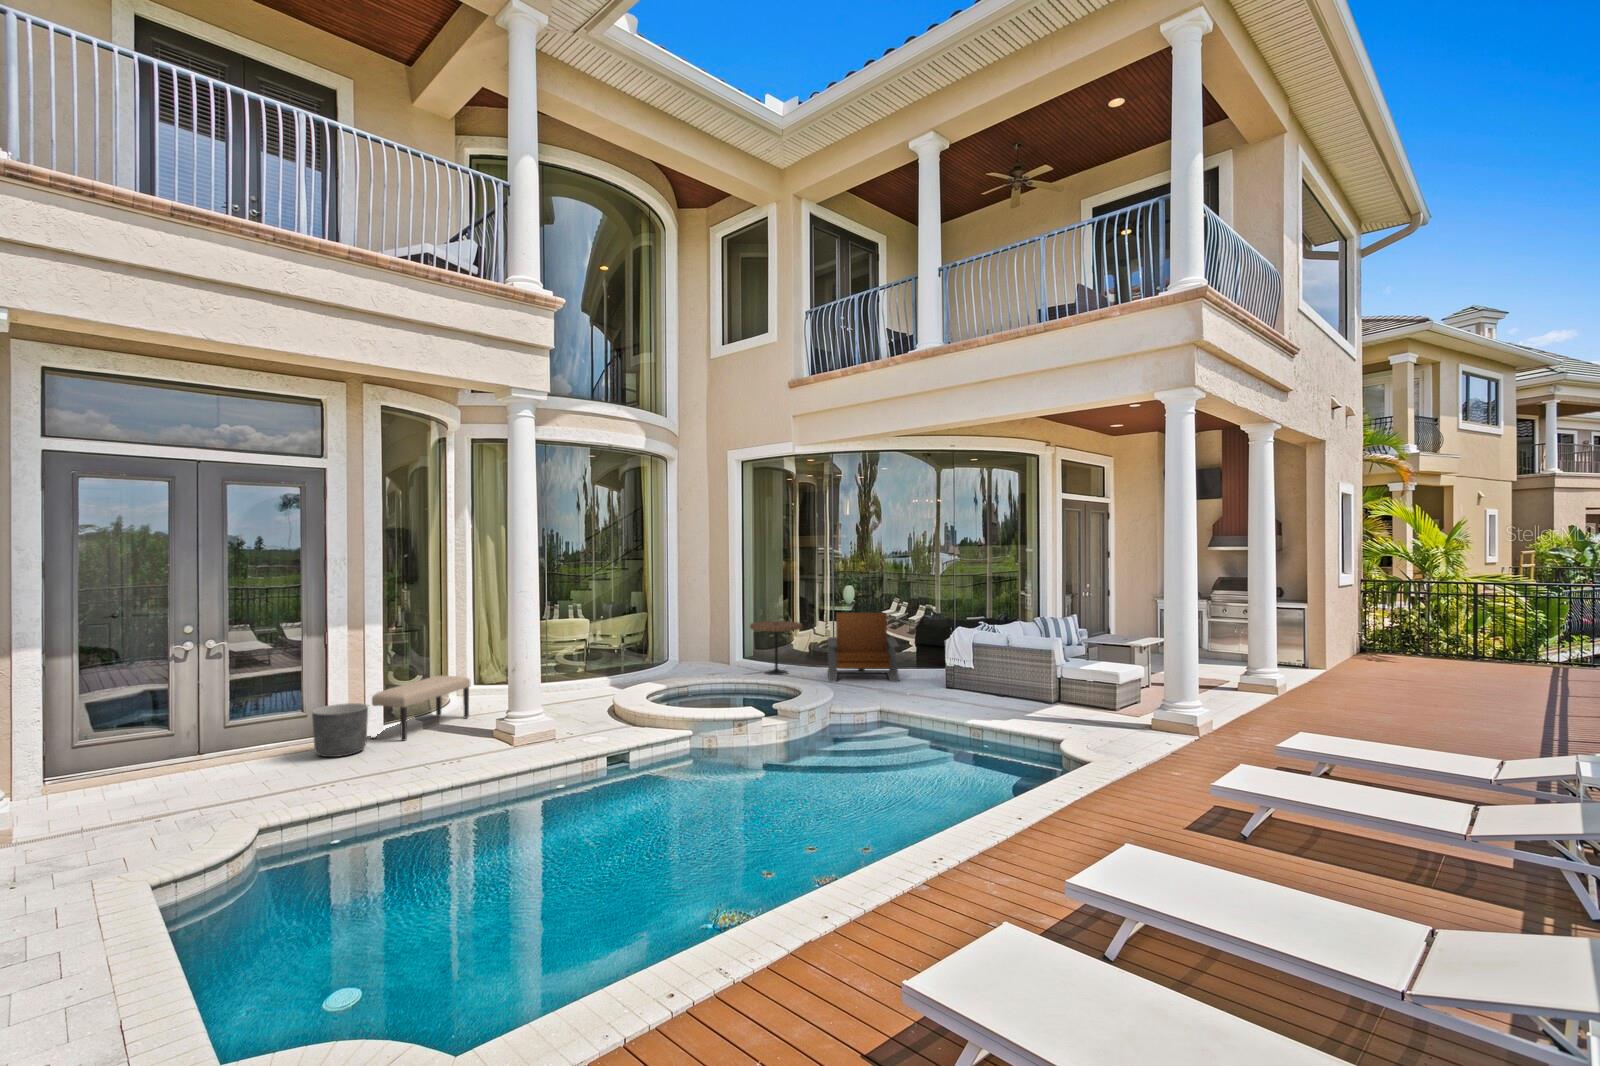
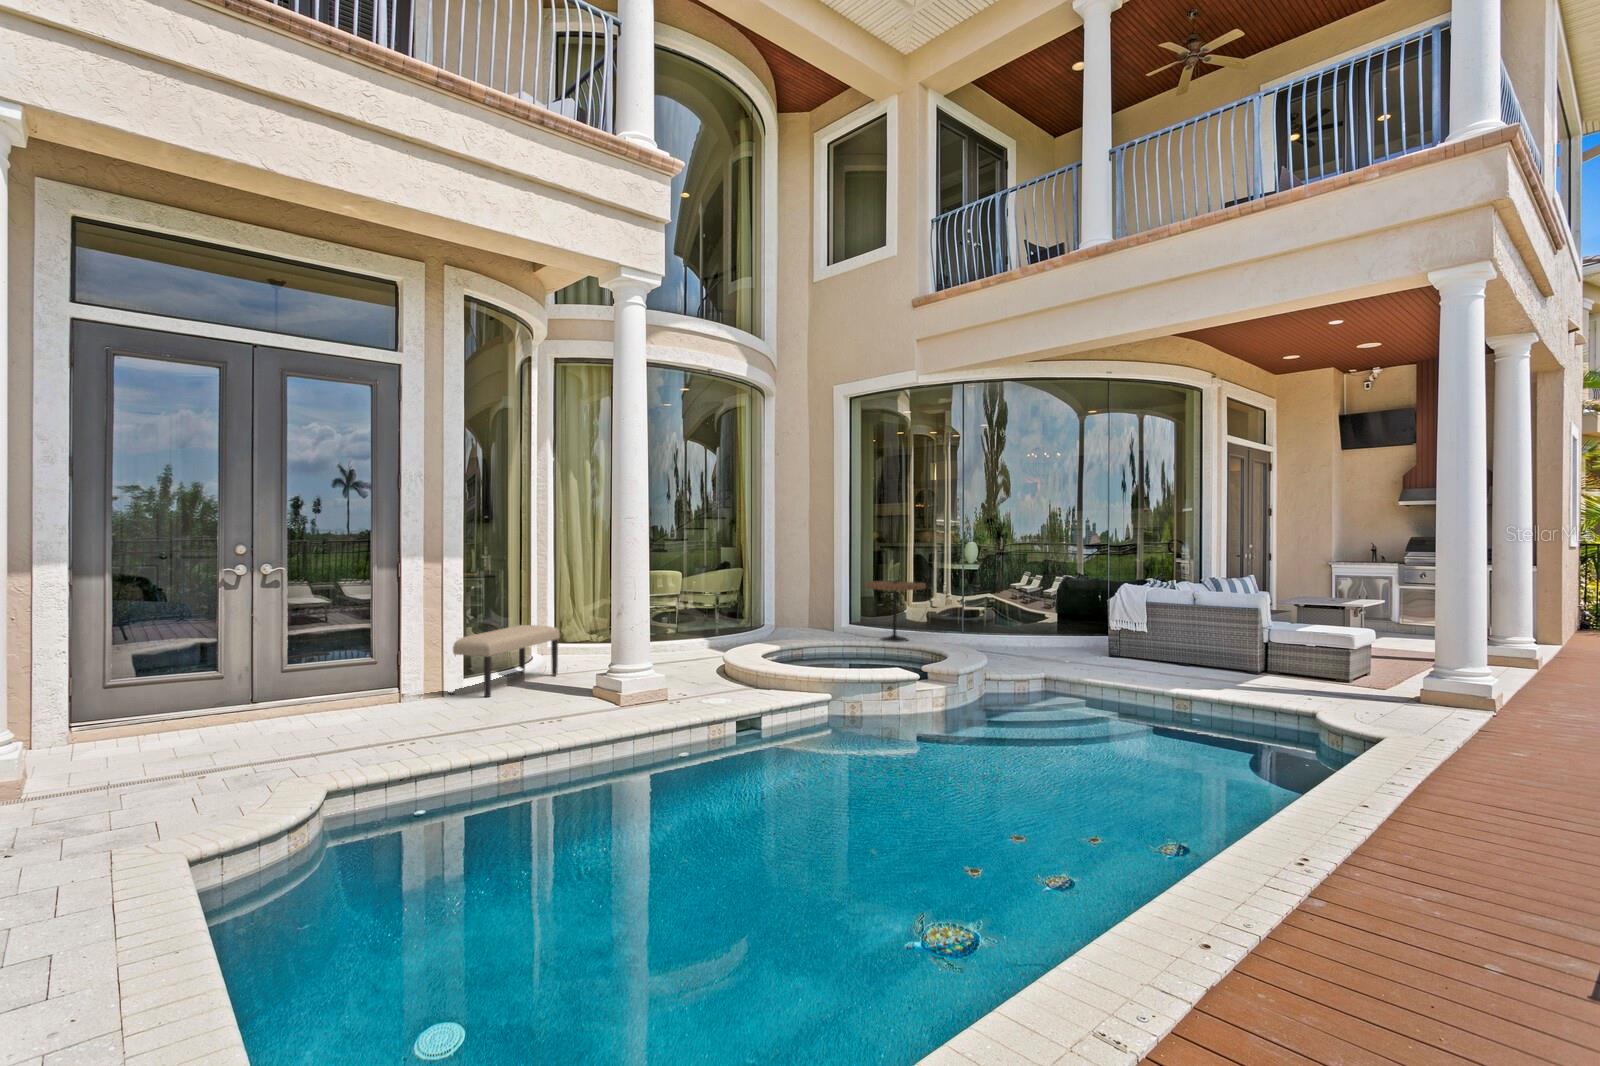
lounge chair: present [828,613,899,682] -> none [954,571,1047,651]
planter: present [312,703,368,757] -> none [383,650,448,712]

